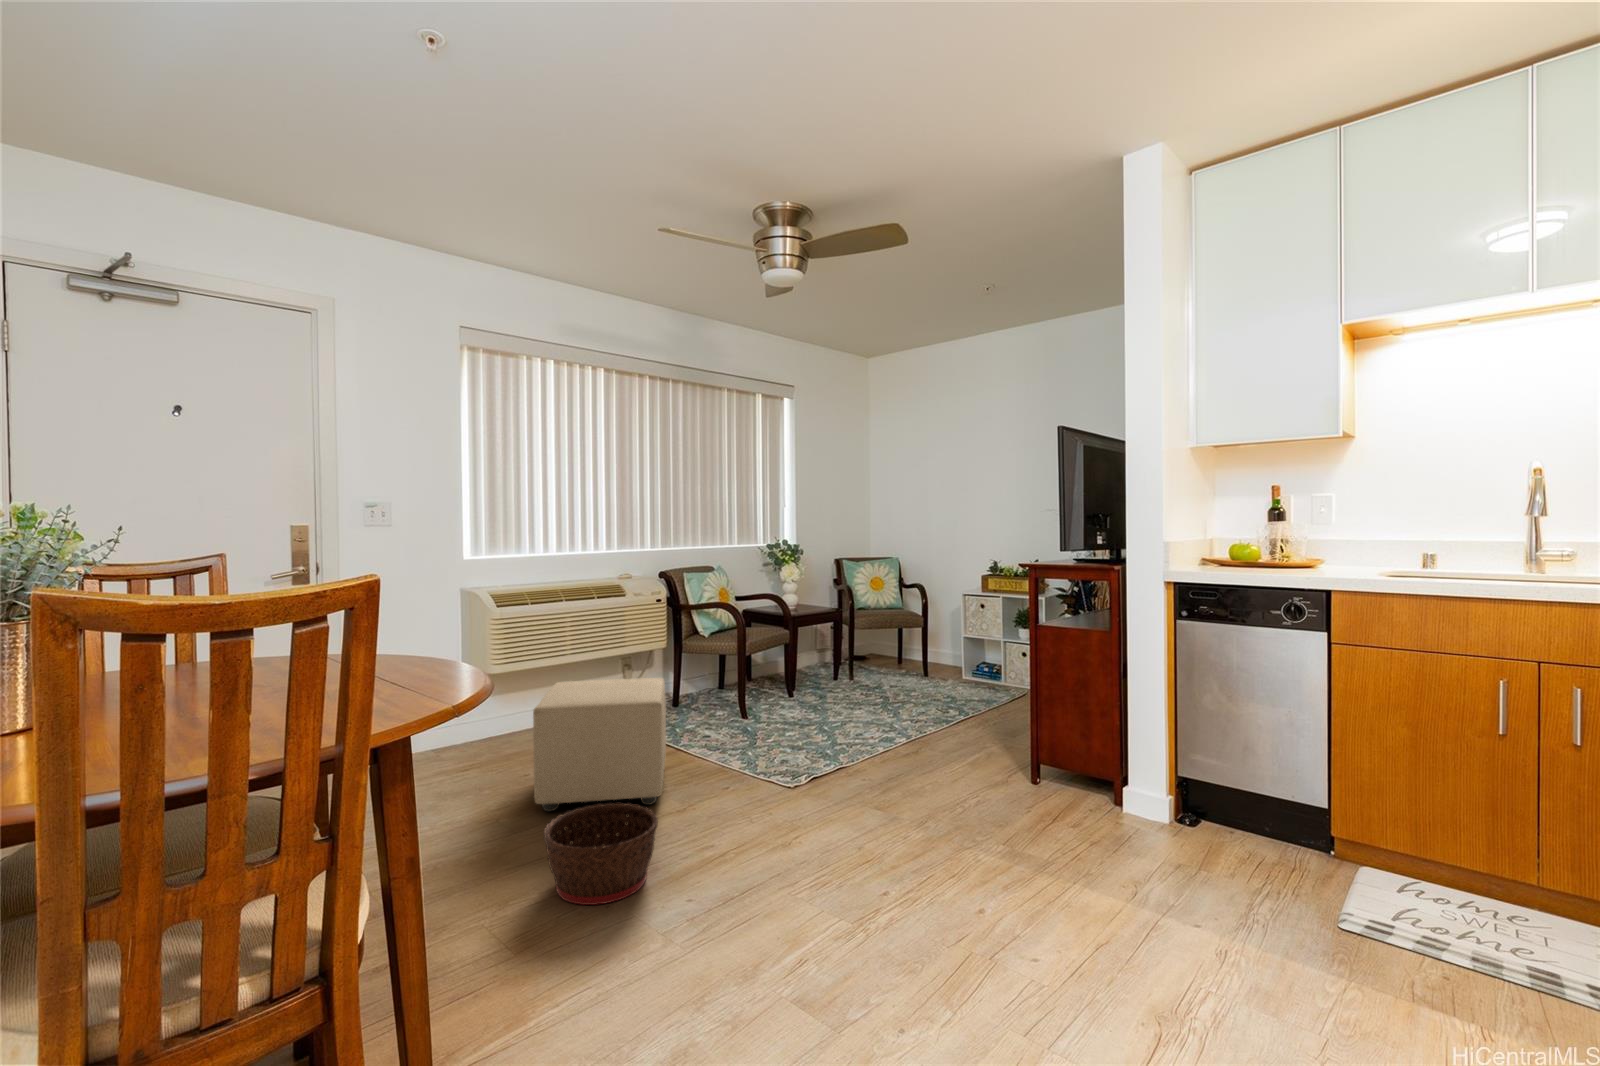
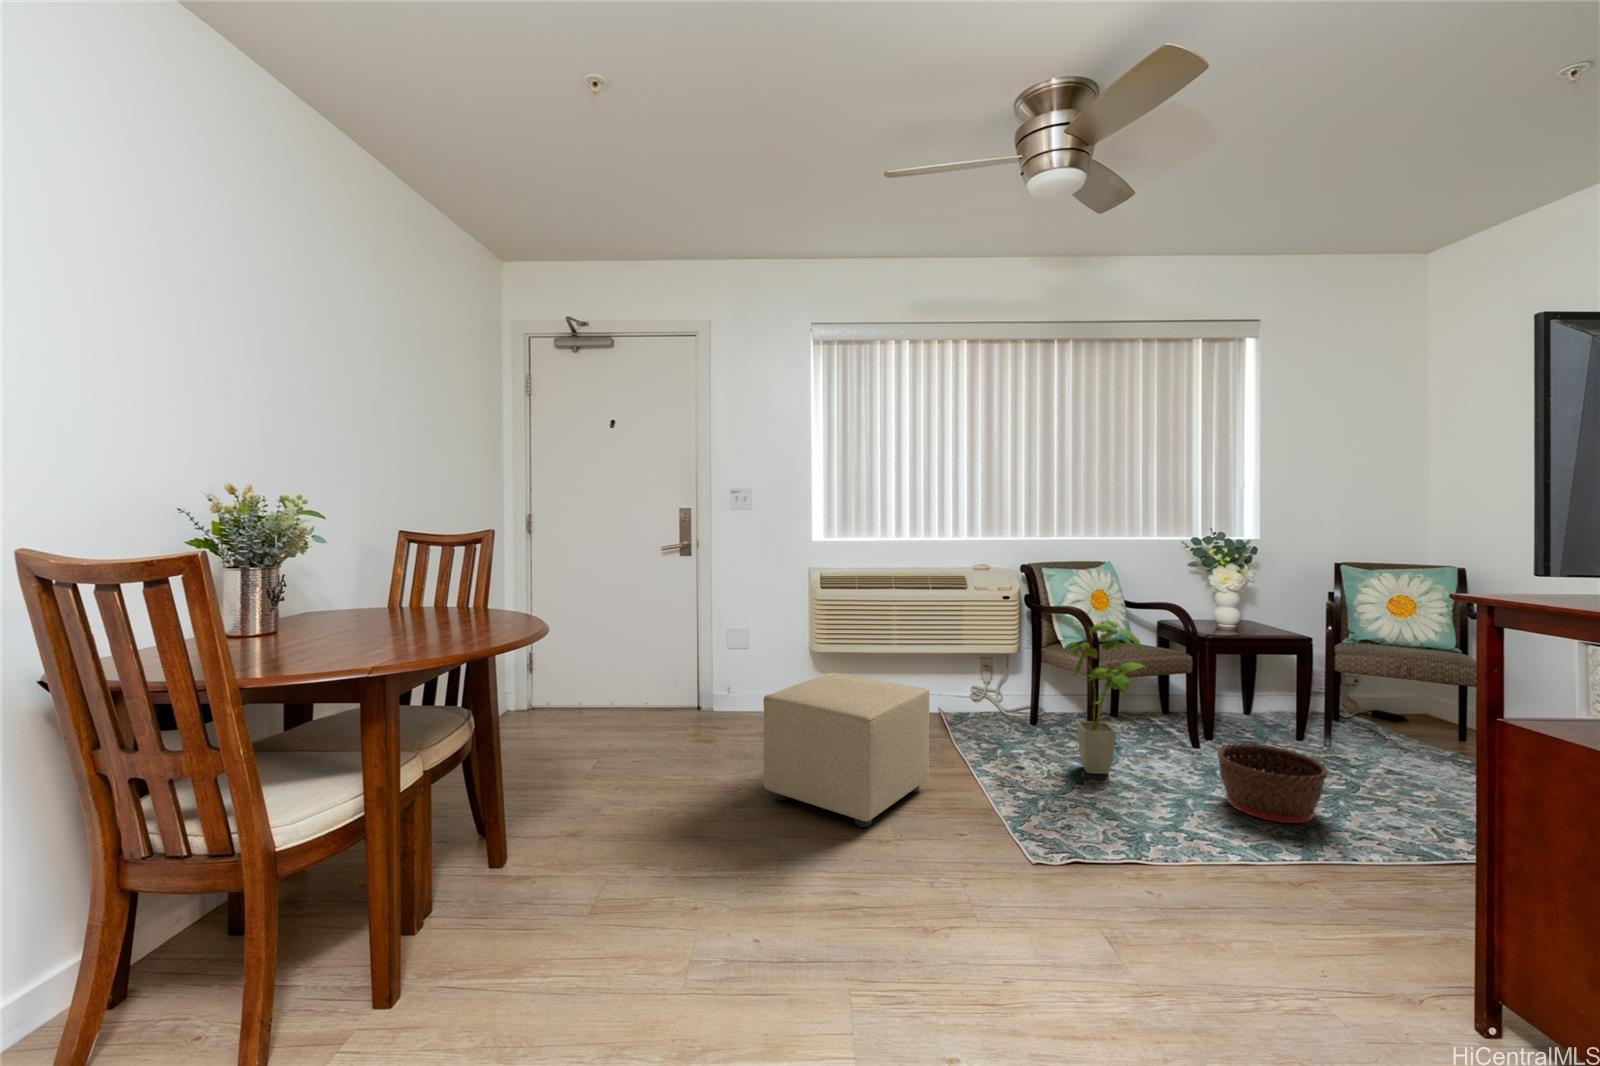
house plant: none [733,605,796,727] -> present [1065,620,1146,774]
basket: present [544,803,658,905] -> present [1217,743,1328,823]

